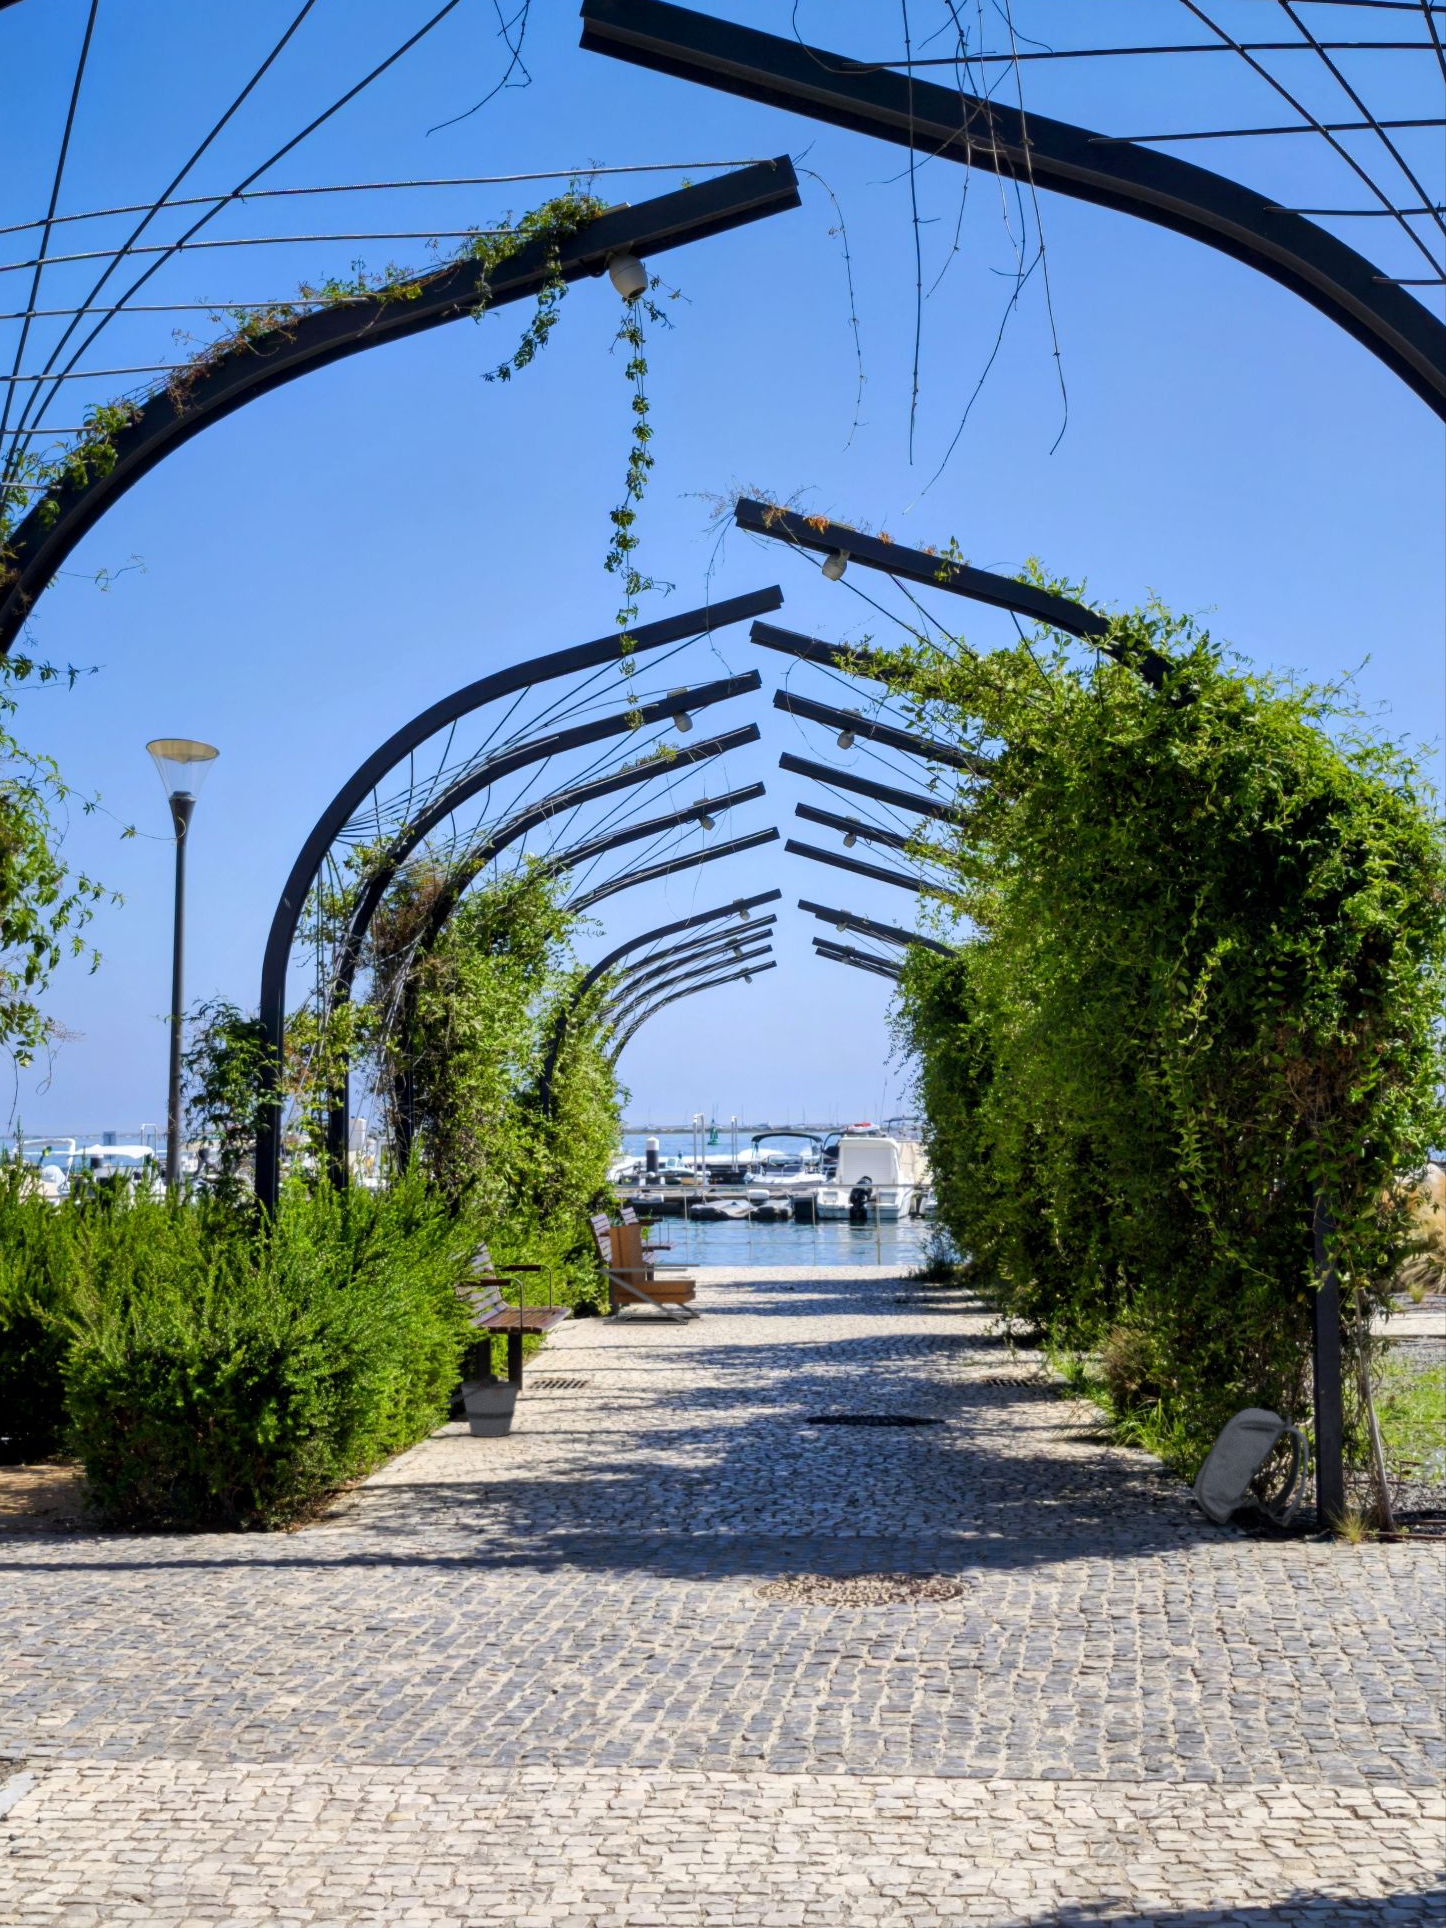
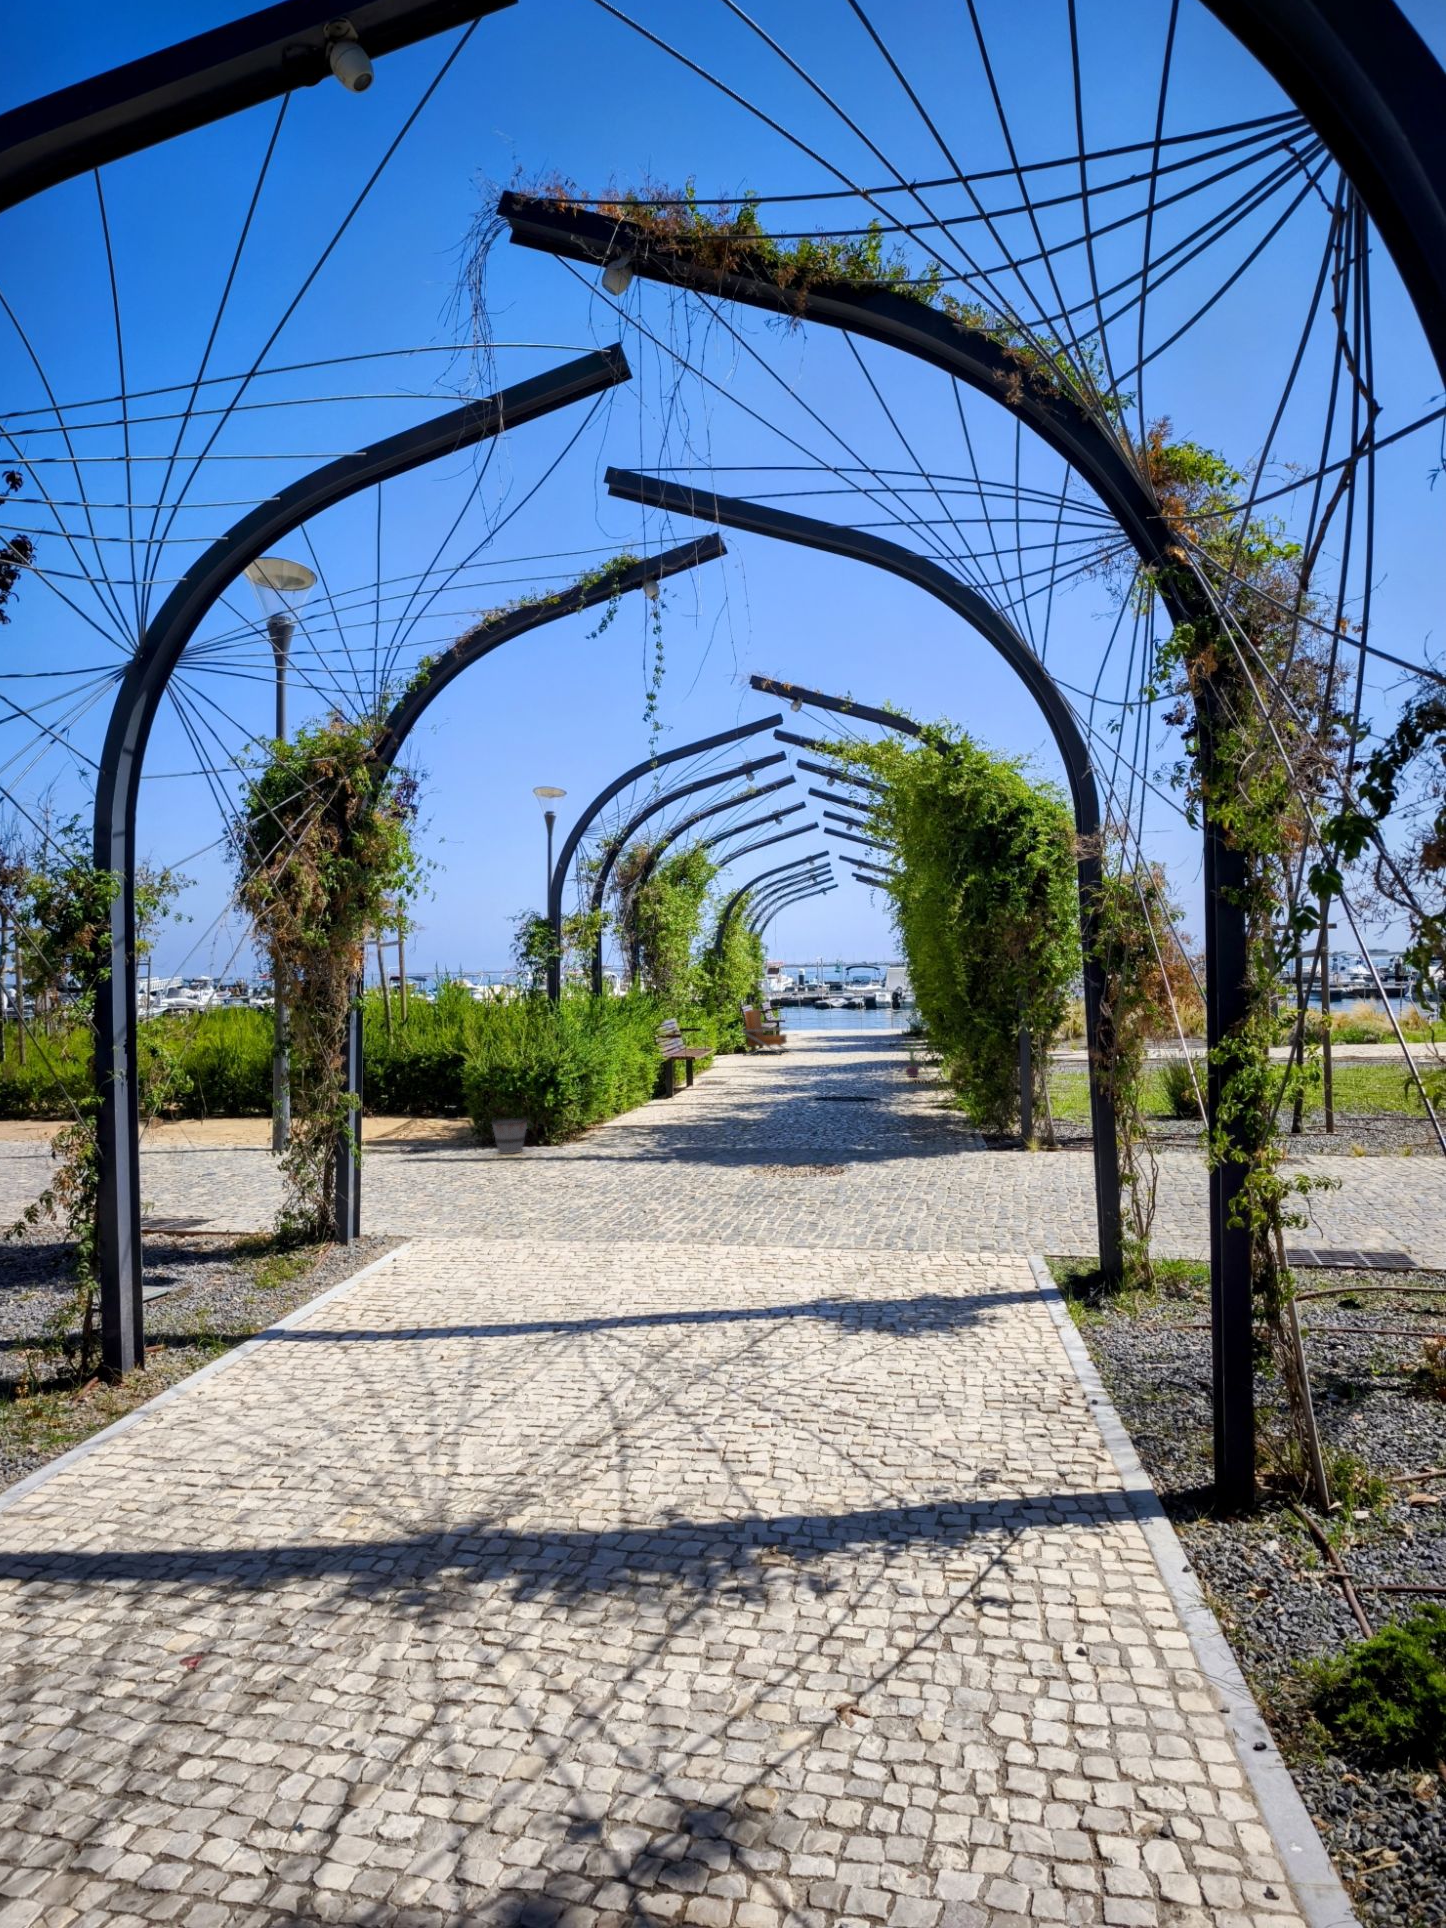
decorative plant: none [961,1298,1046,1377] -> present [906,1043,919,1077]
bucket: present [445,1373,520,1437] -> present [492,1117,533,1154]
backpack: present [1193,1408,1309,1526] -> none [964,1090,1016,1144]

